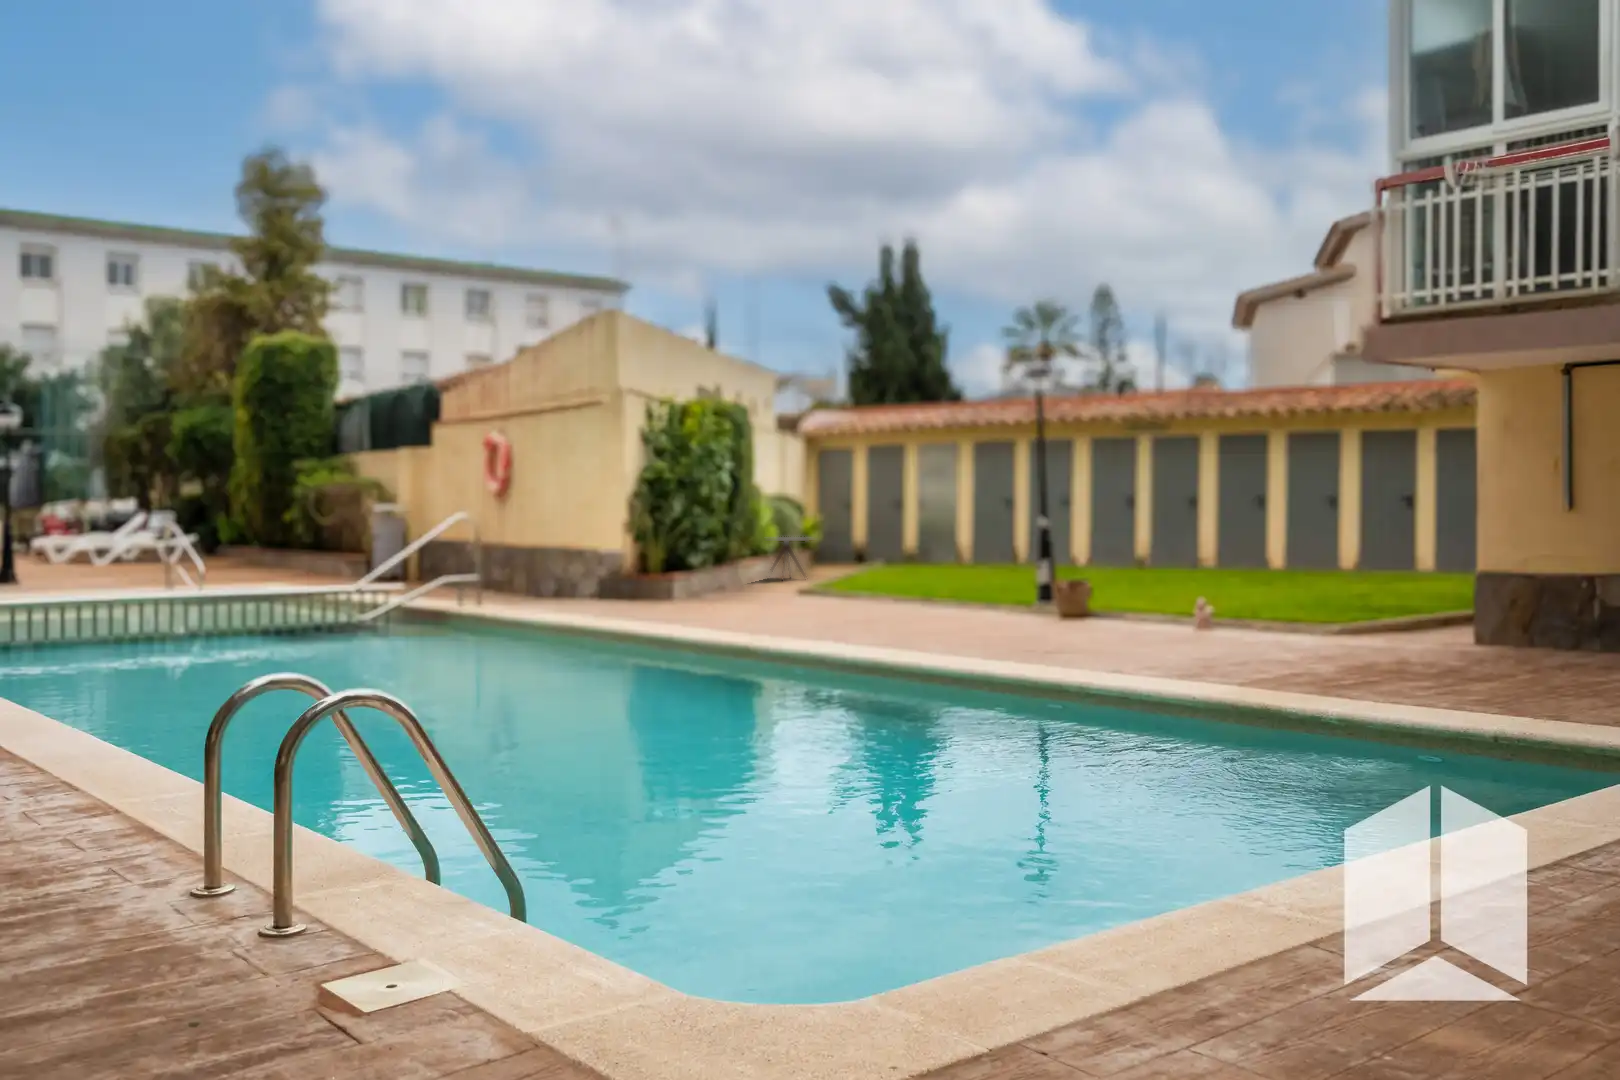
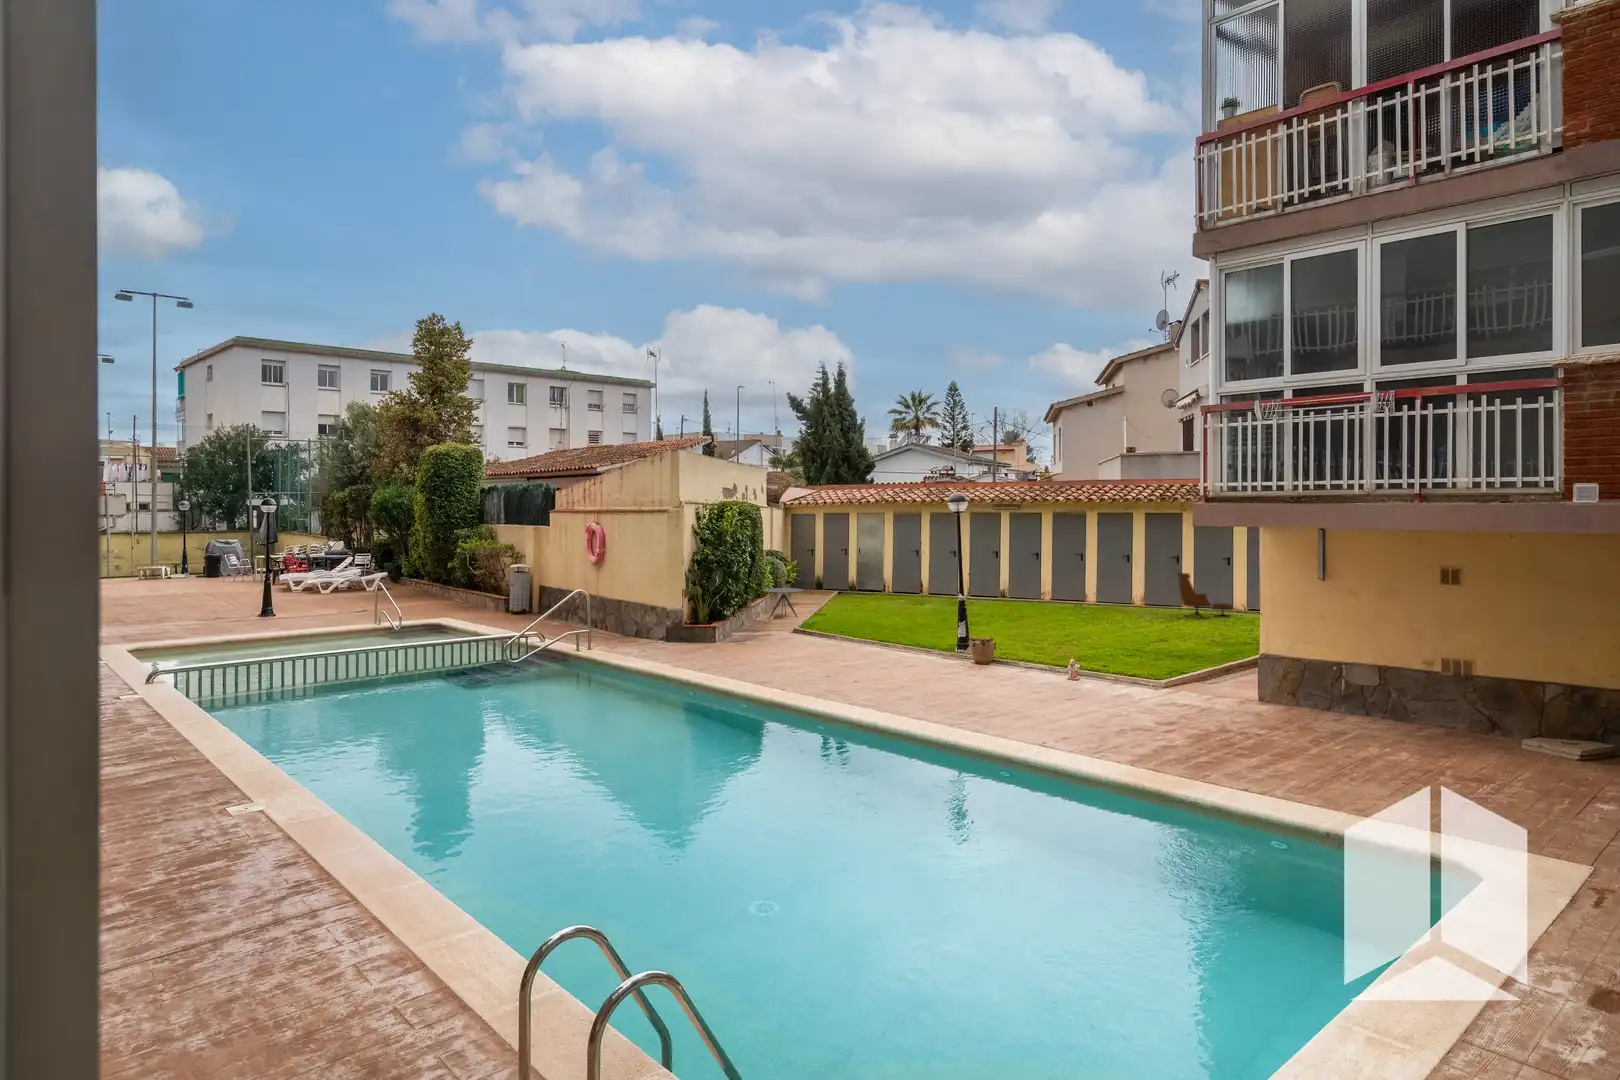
lounge chair: none [1396,497,1487,568] -> present [1178,572,1233,616]

